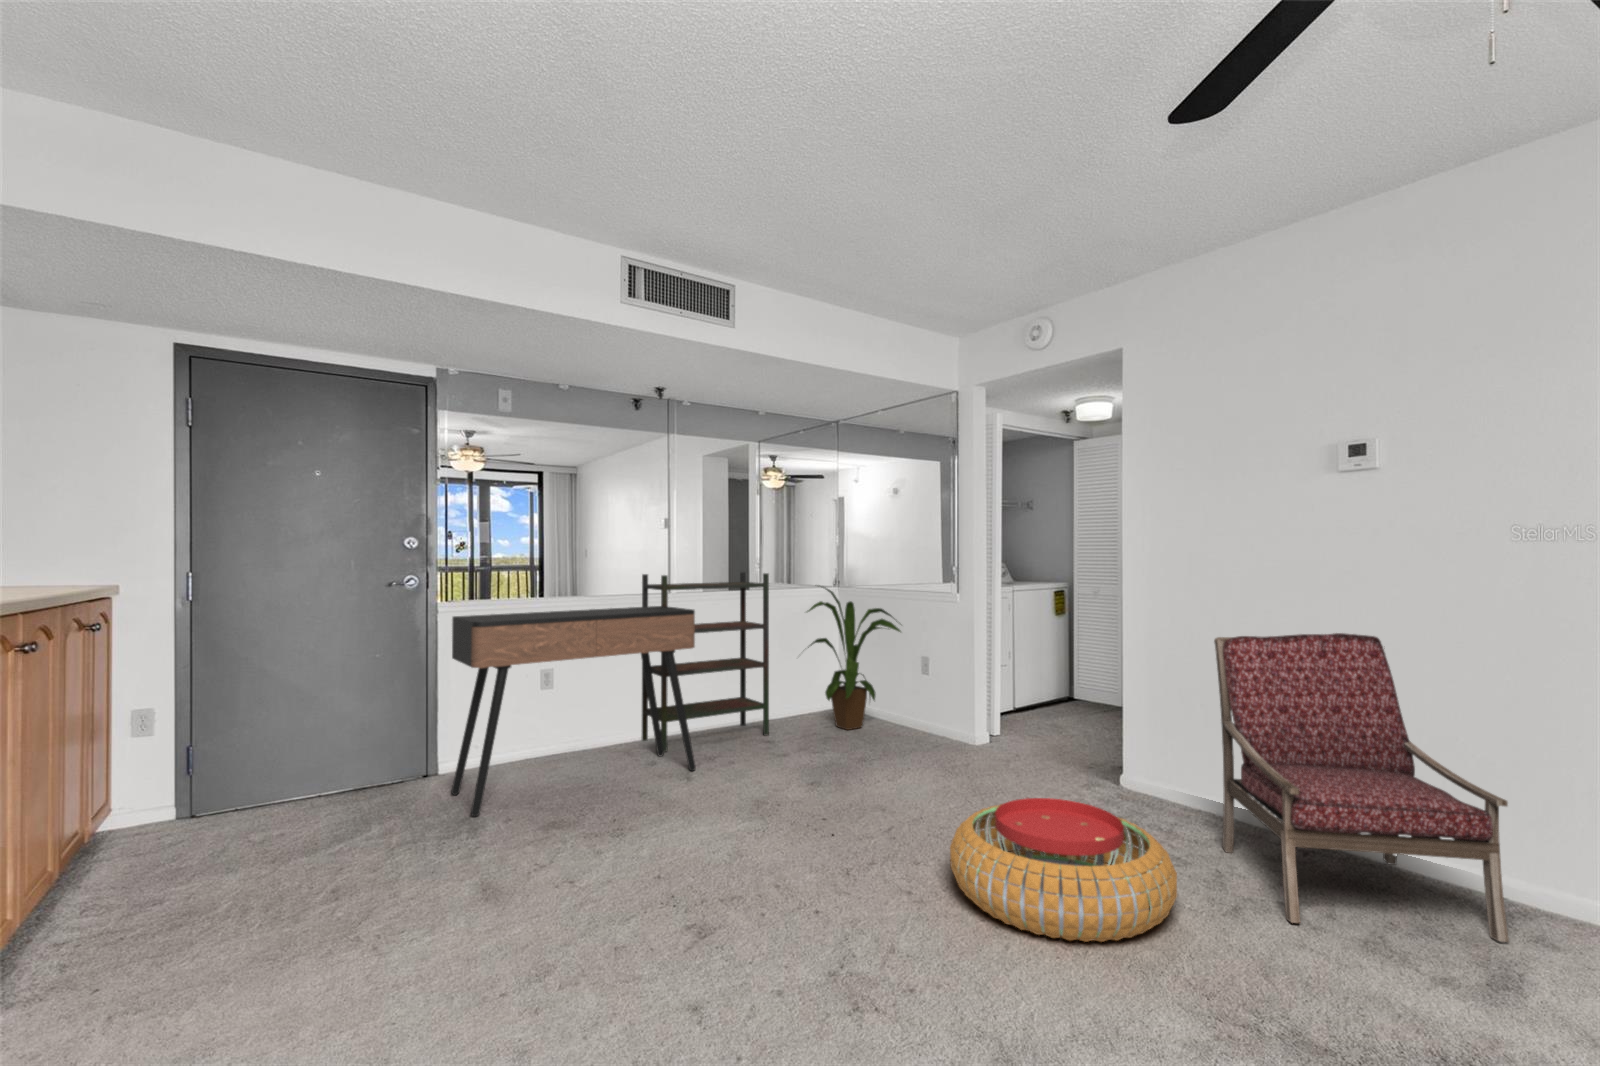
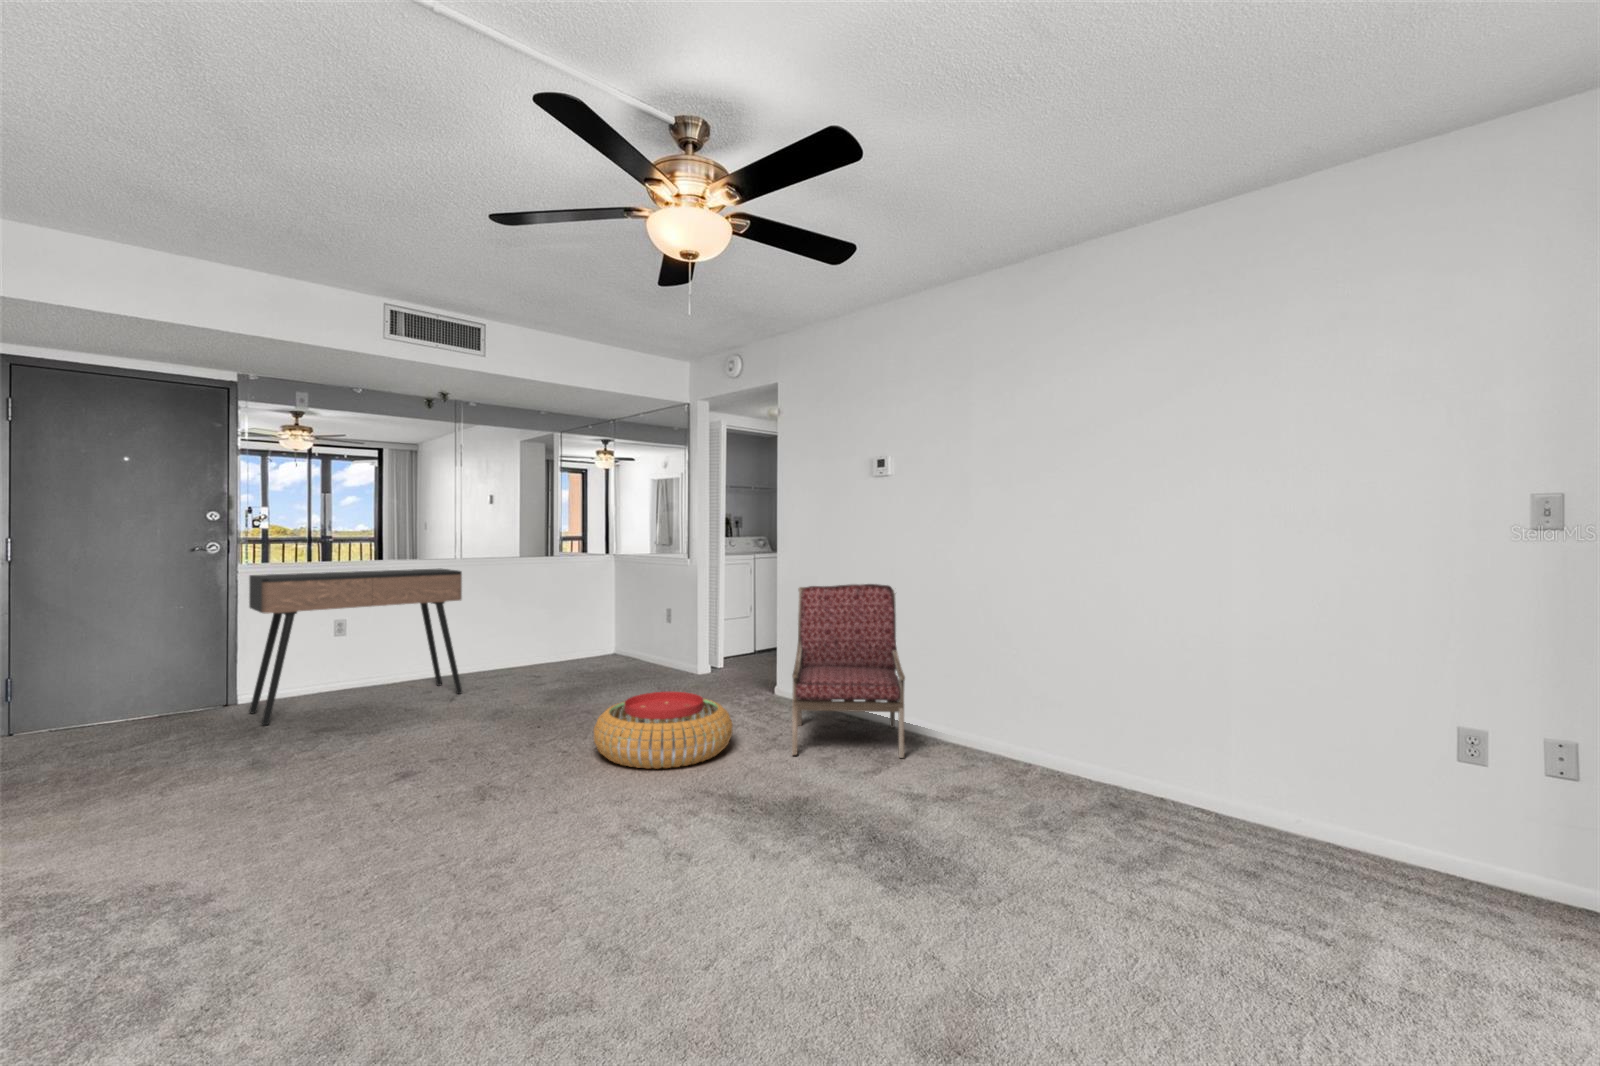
bookshelf: present [642,572,769,752] -> none [429,543,539,683]
house plant: present [808,588,901,730] -> none [564,553,652,666]

